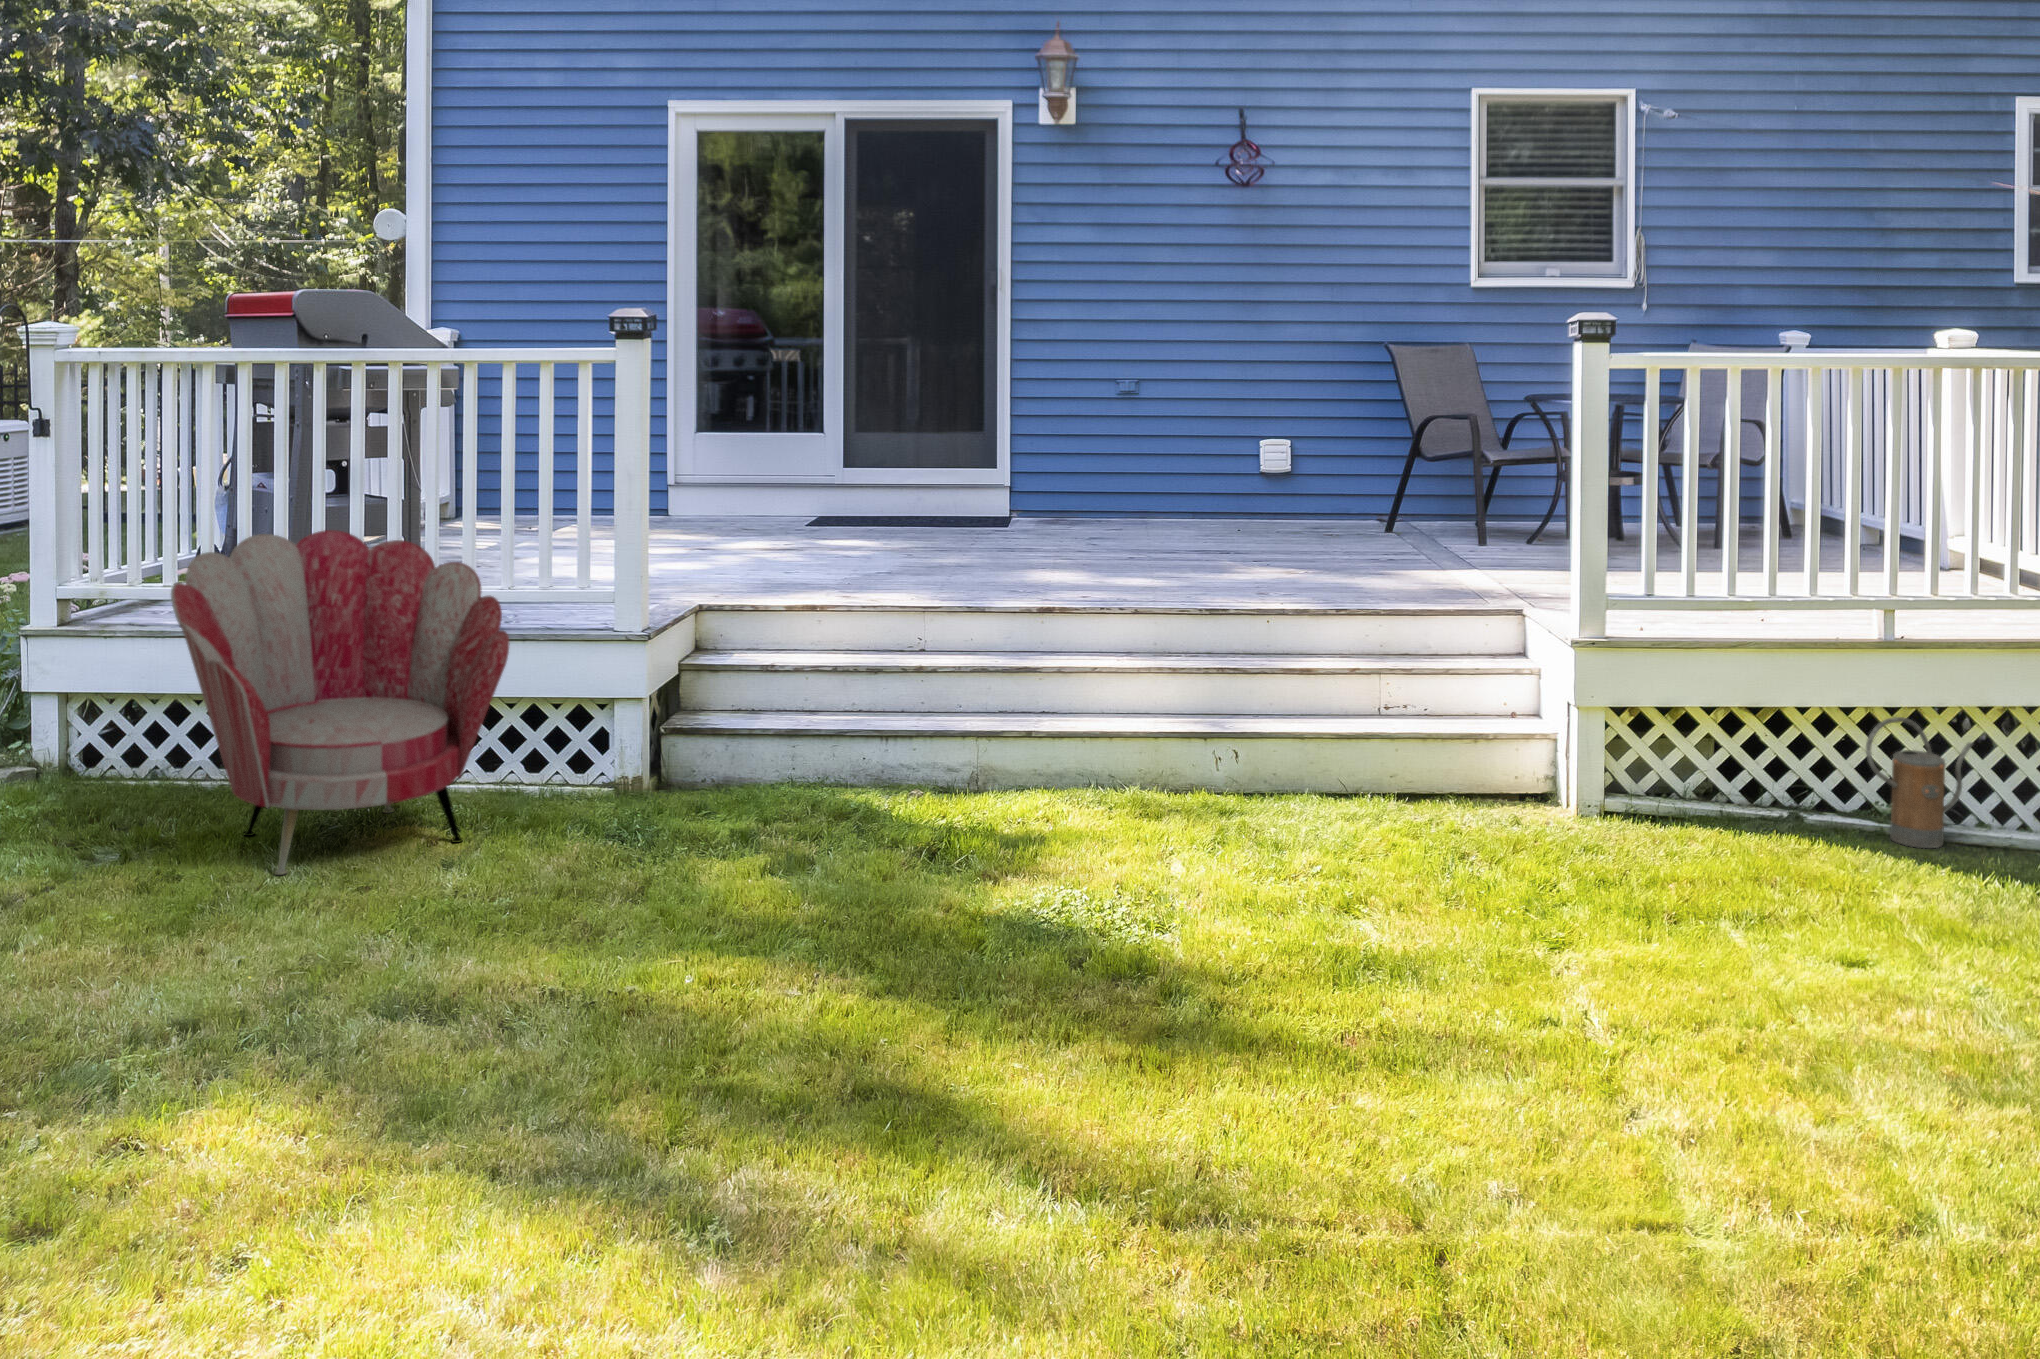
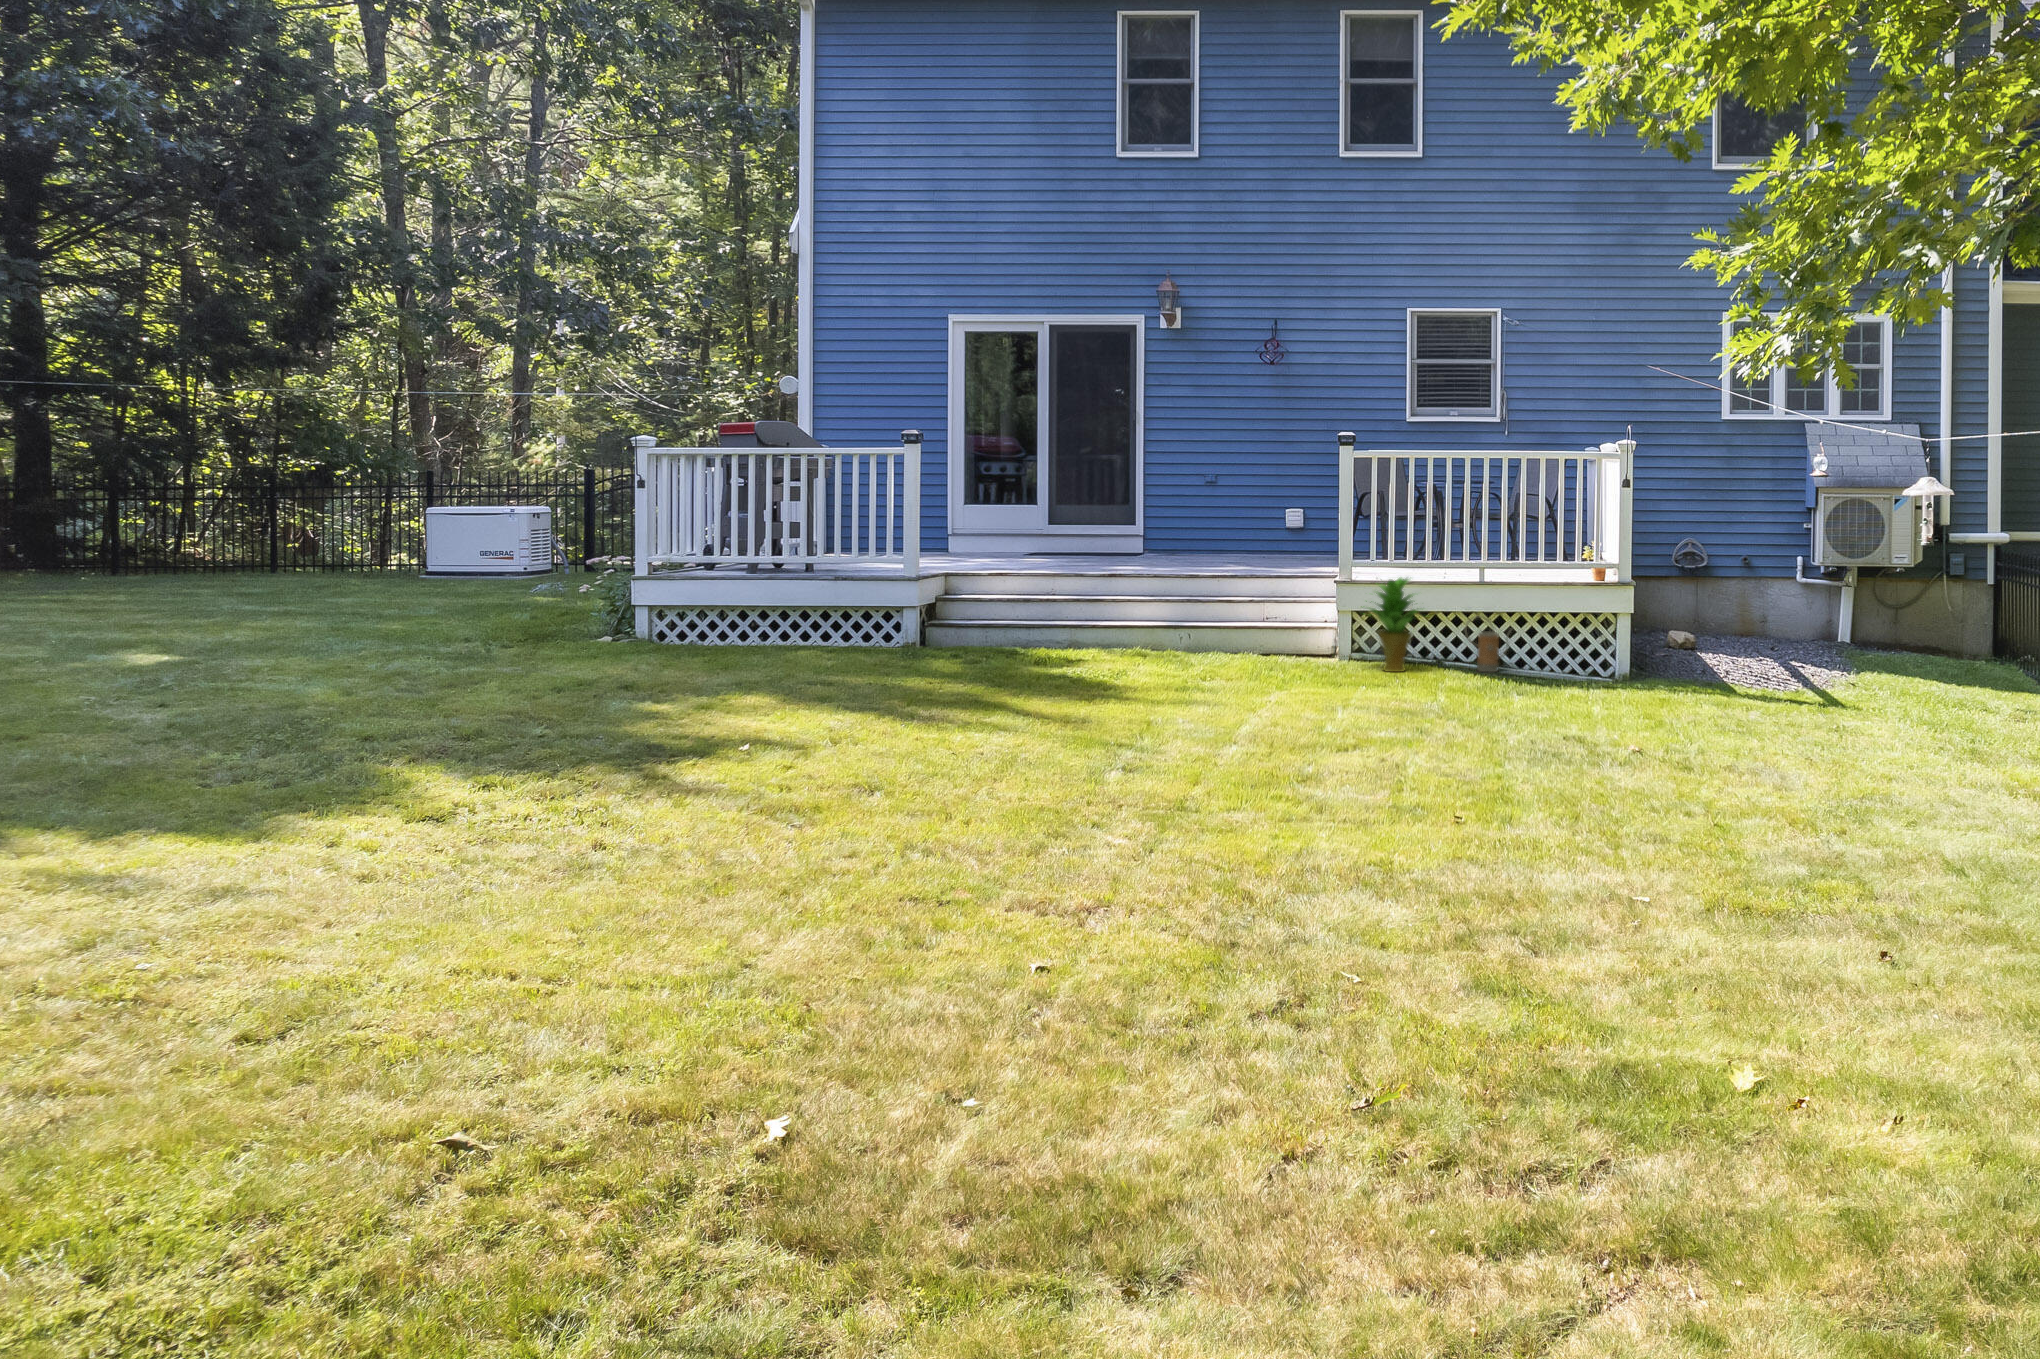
armchair: present [171,530,510,875] -> none [711,528,857,665]
potted plant: none [1631,630,1810,855] -> present [1363,578,1417,672]

